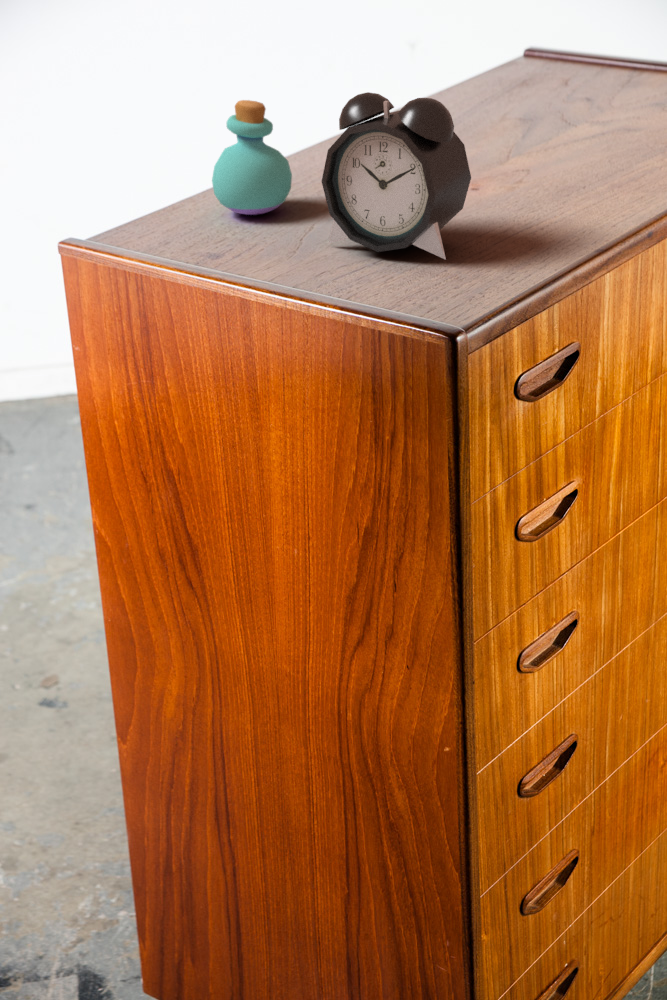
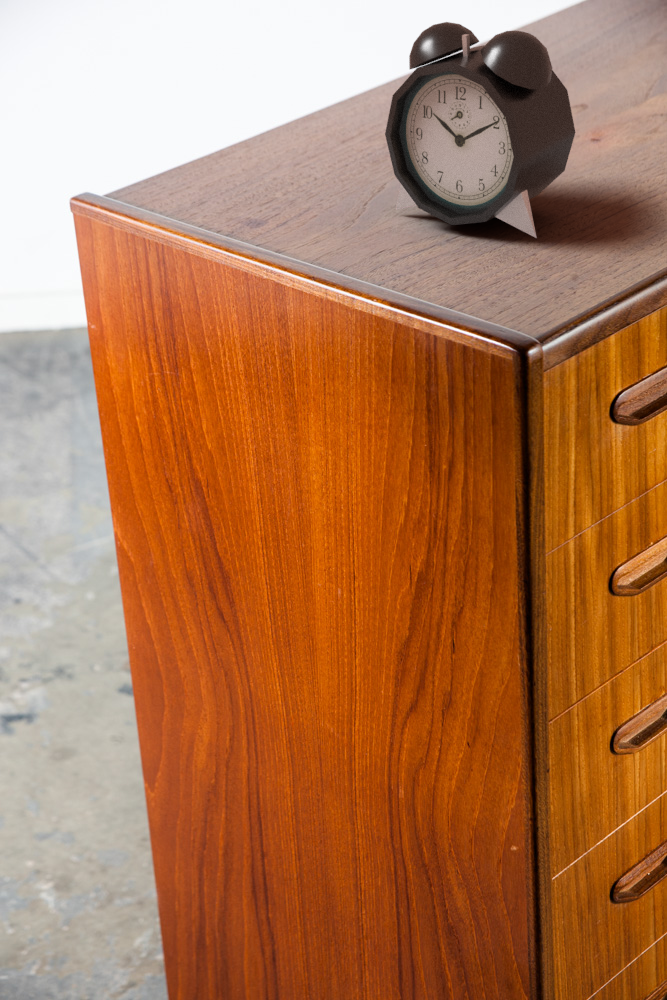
perfume bottle: present [212,100,292,215] -> none [264,26,363,168]

